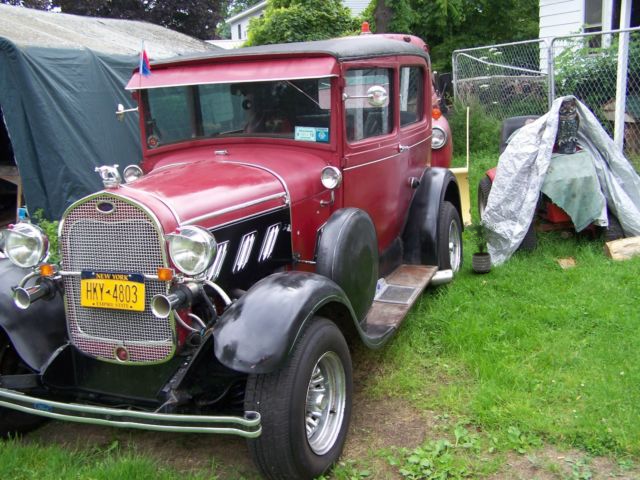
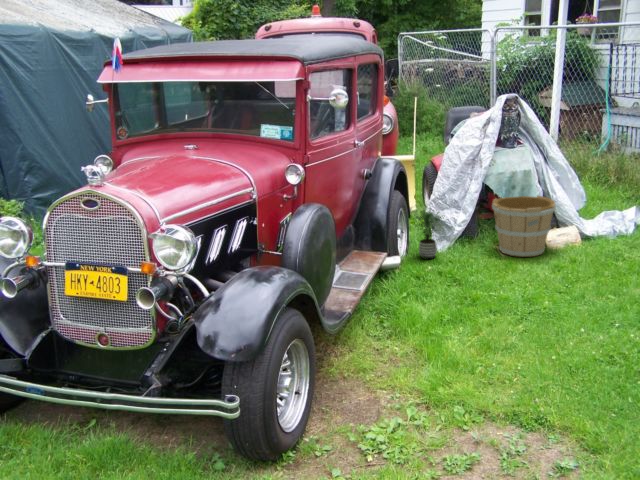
wooden bucket: none [550,202,623,269] -> present [492,196,556,257]

